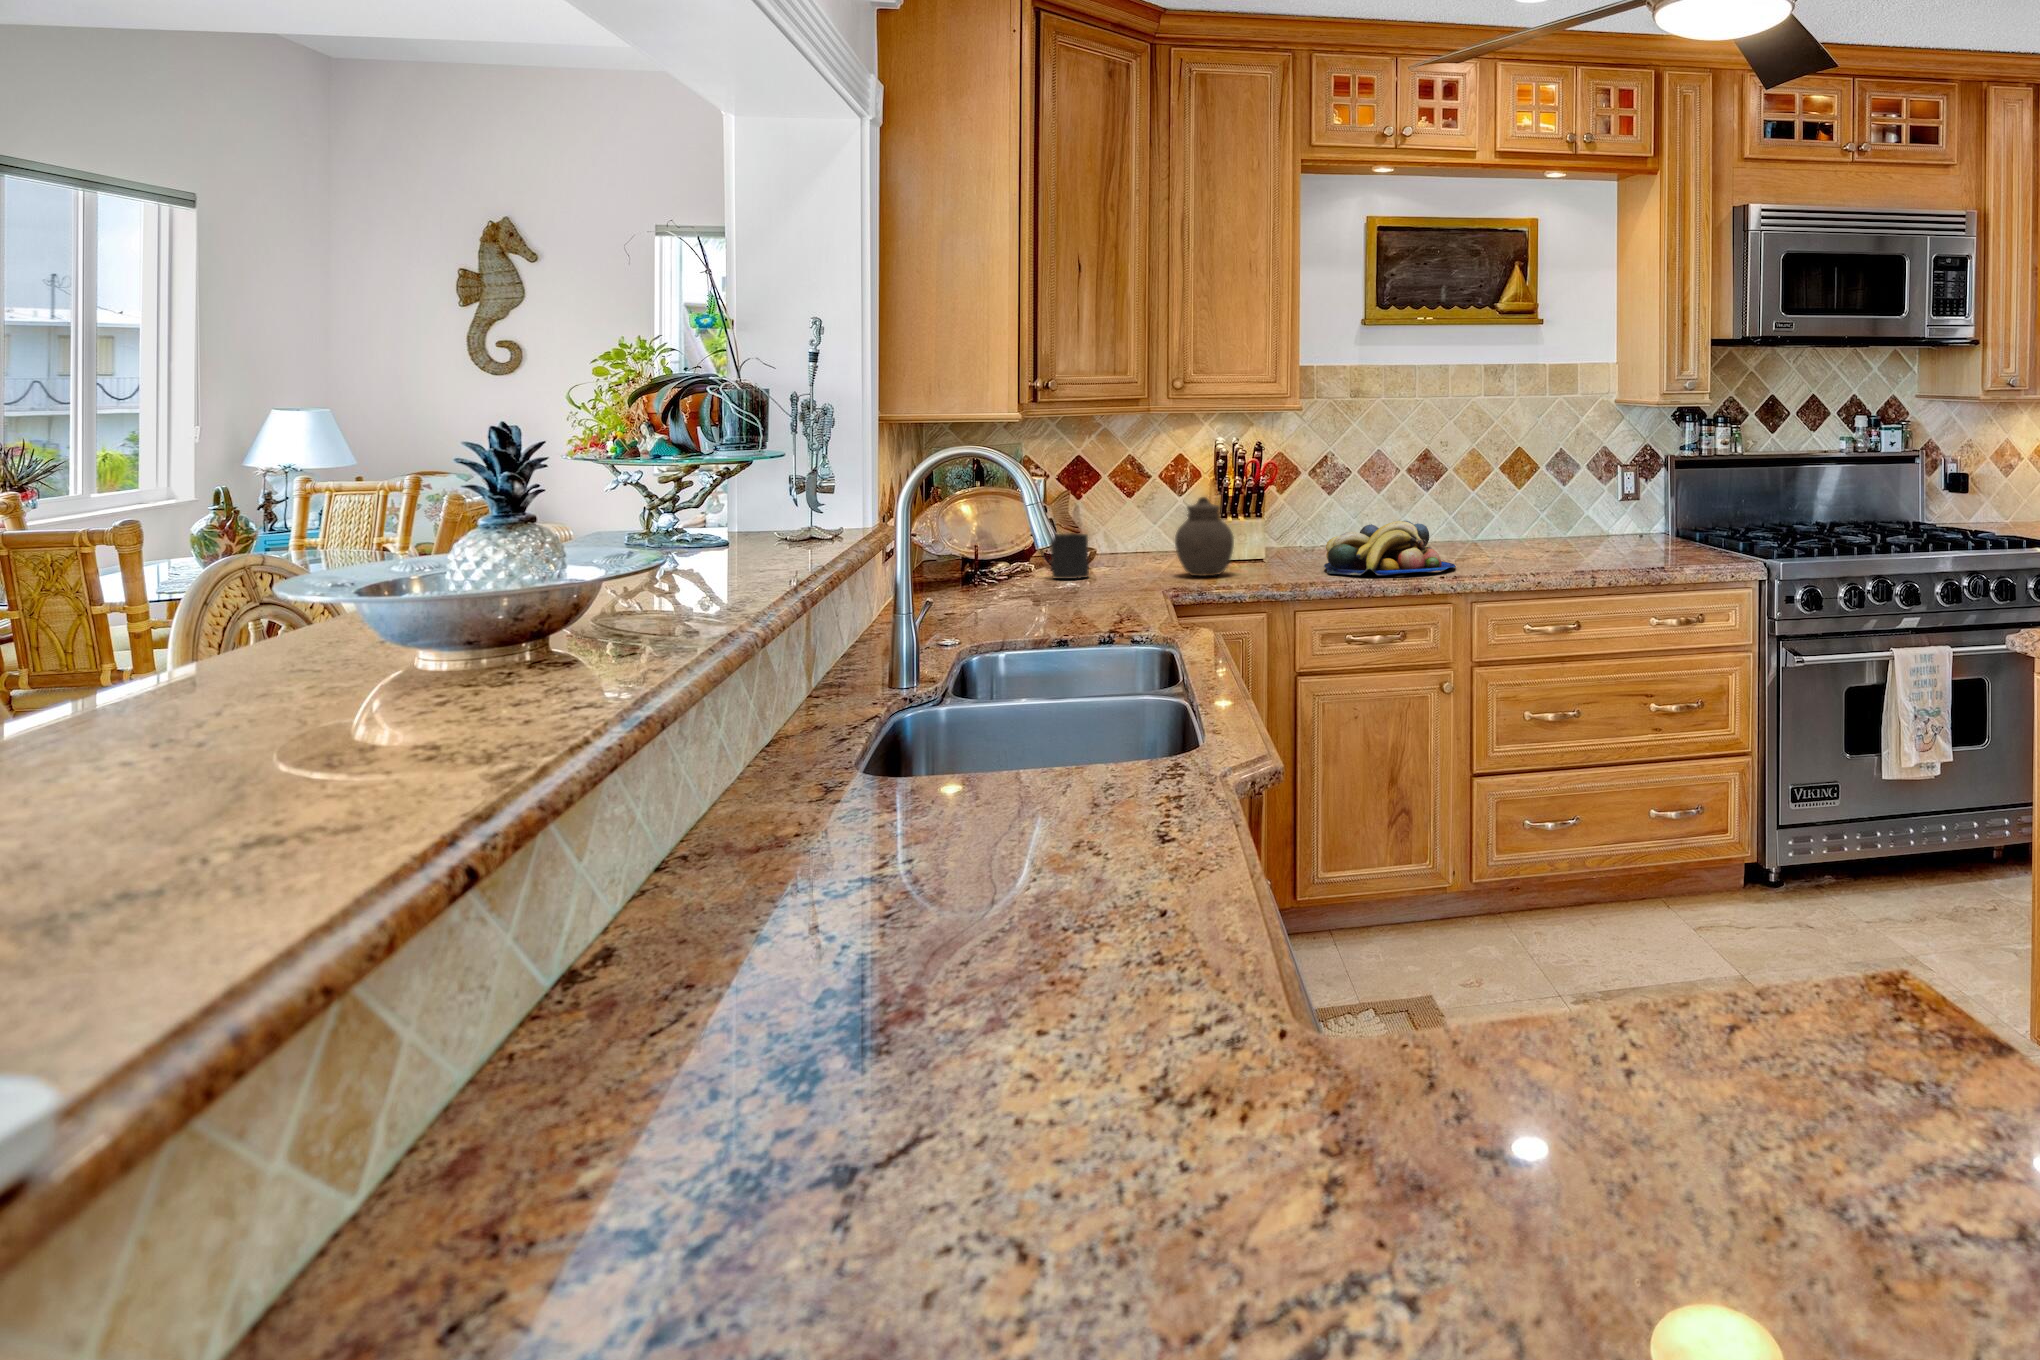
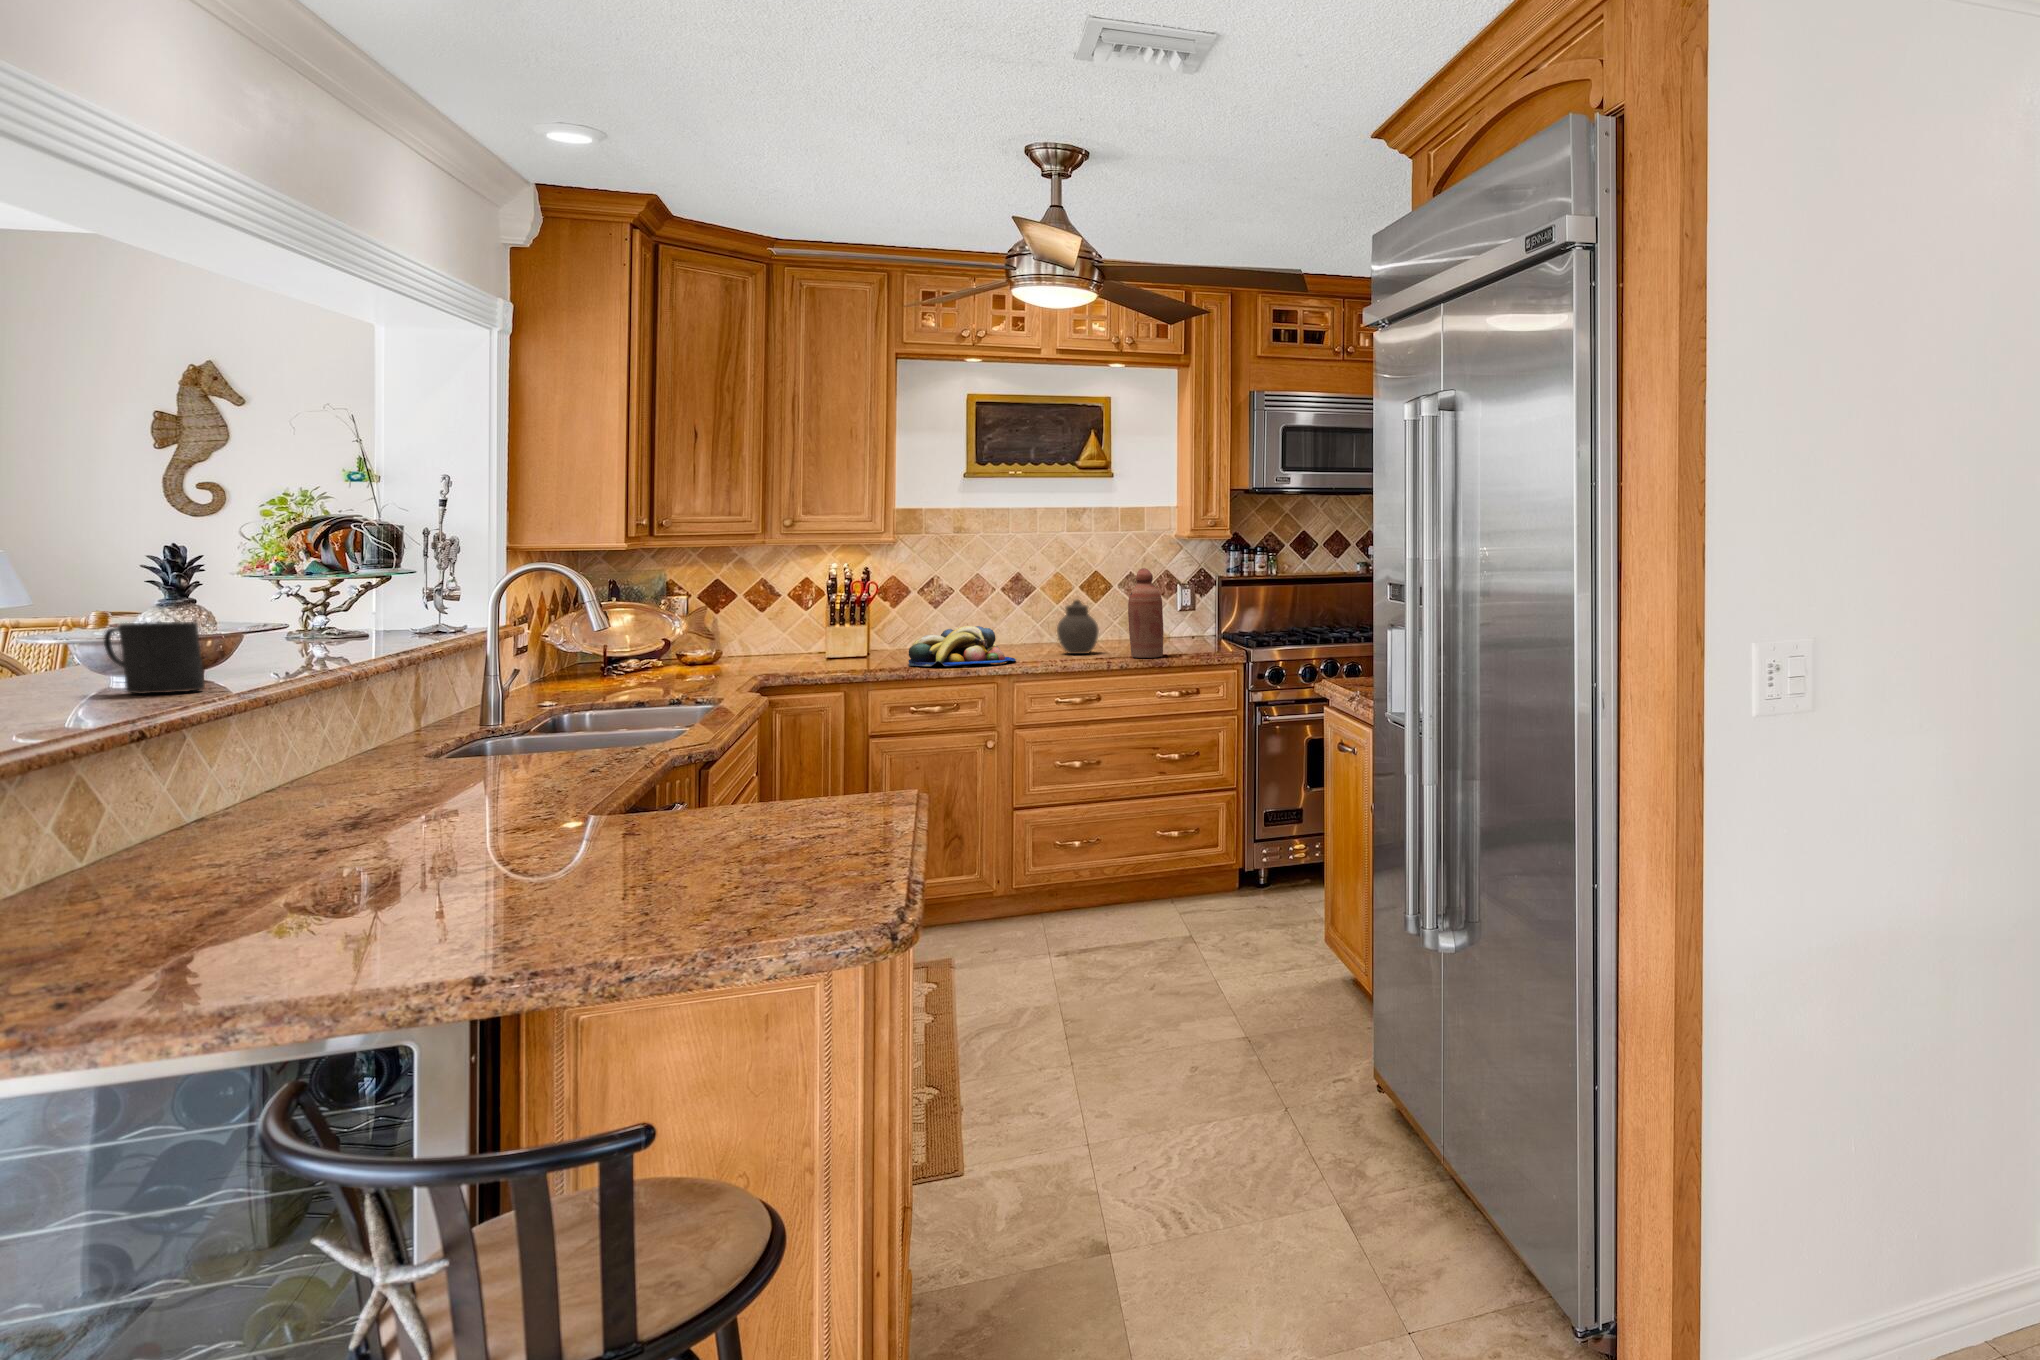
bottle: none [1593,445,1638,563] -> present [1128,568,1163,658]
jar: present [1175,497,1234,576] -> present [1057,600,1099,654]
mug: present [1039,533,1089,579] -> present [103,622,205,694]

